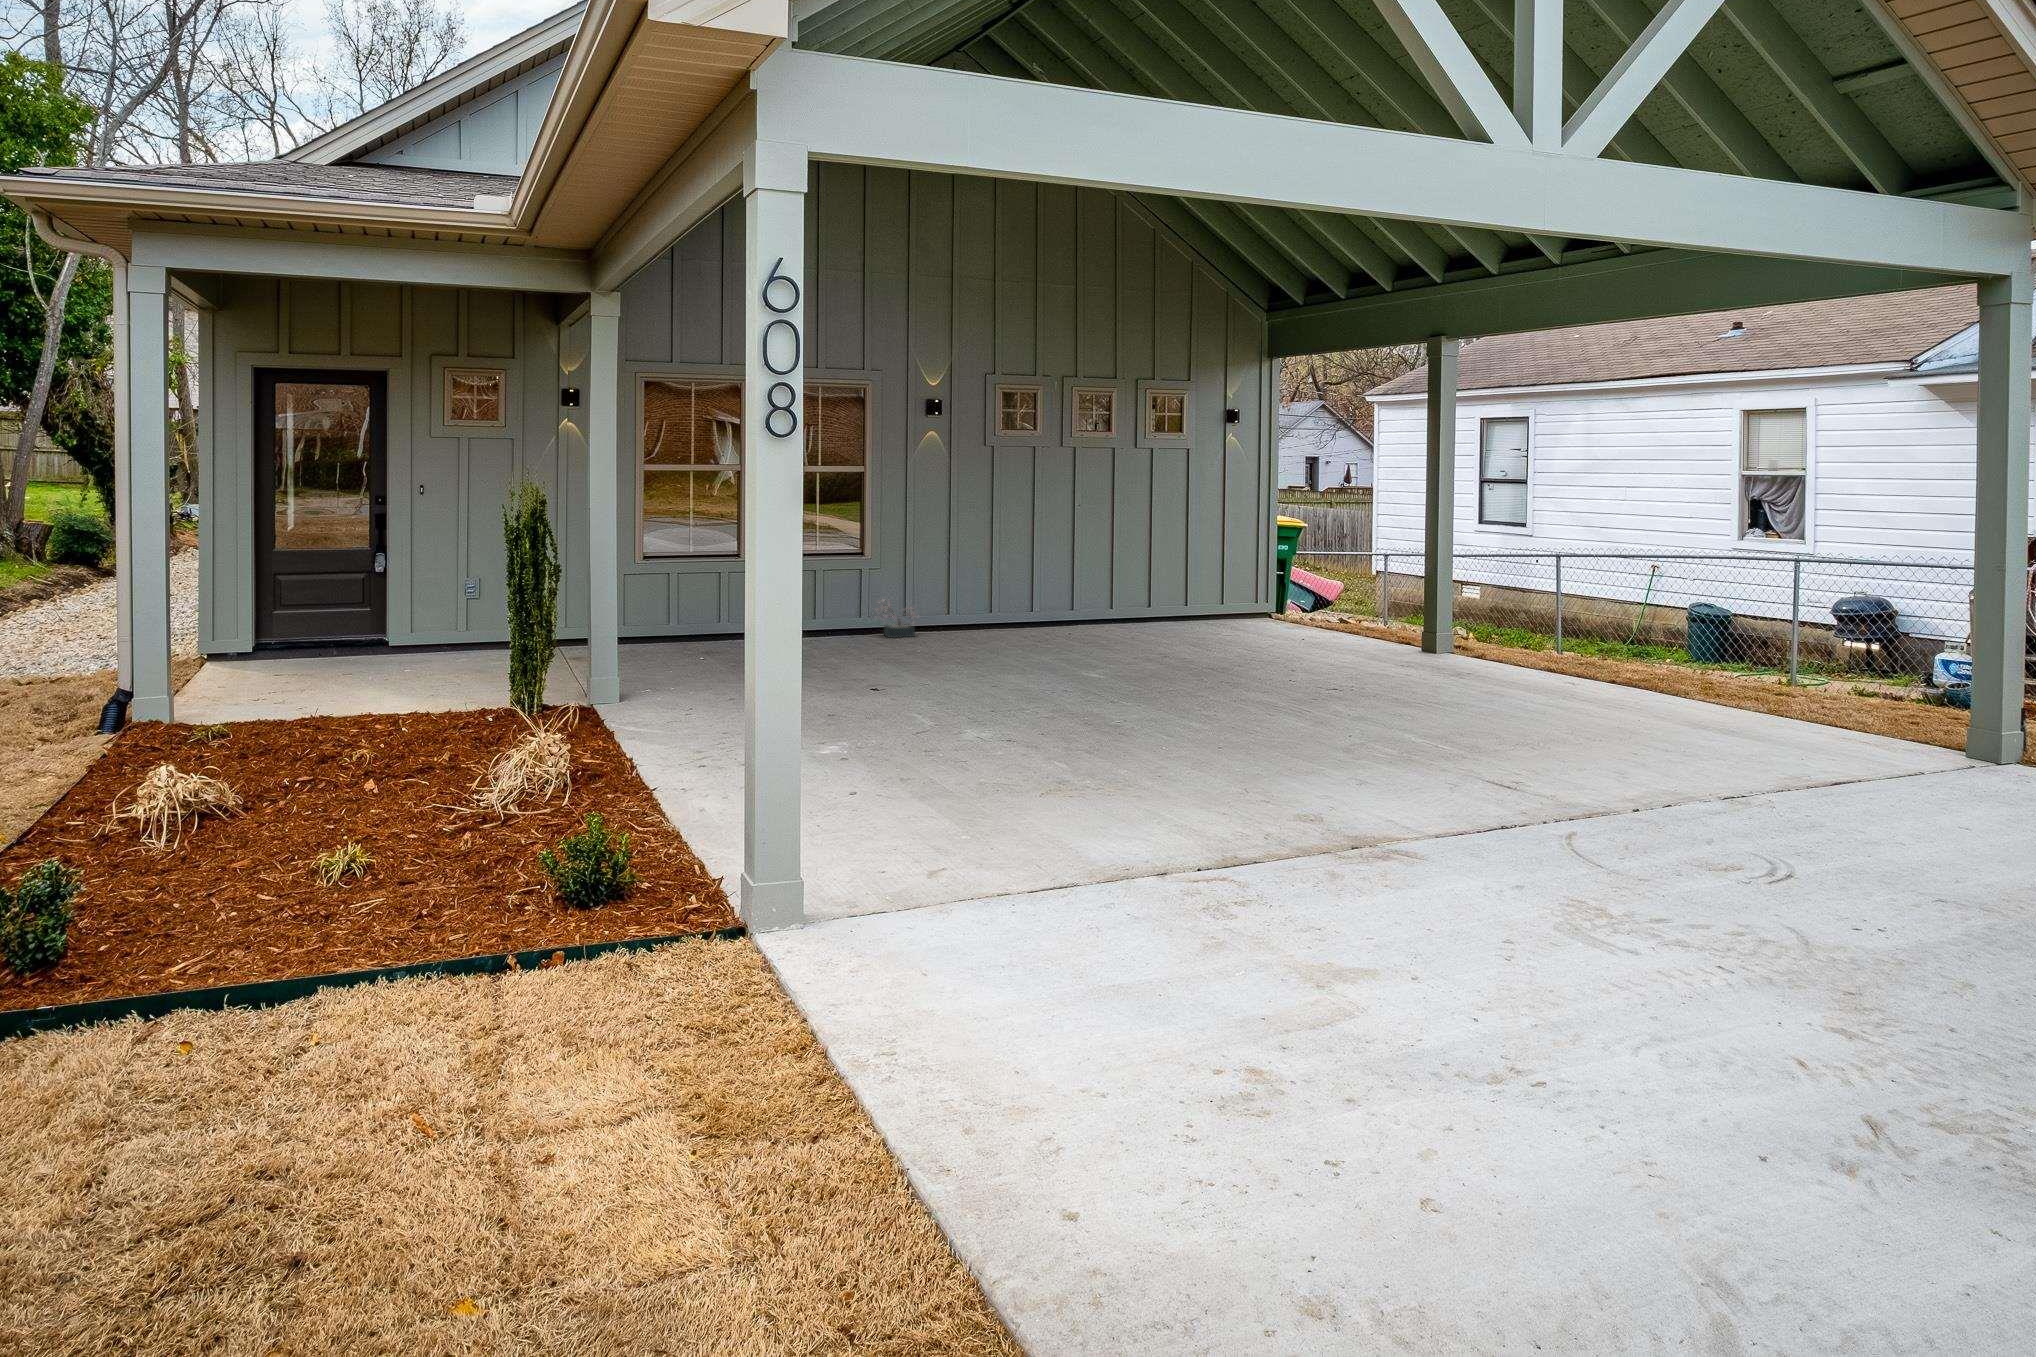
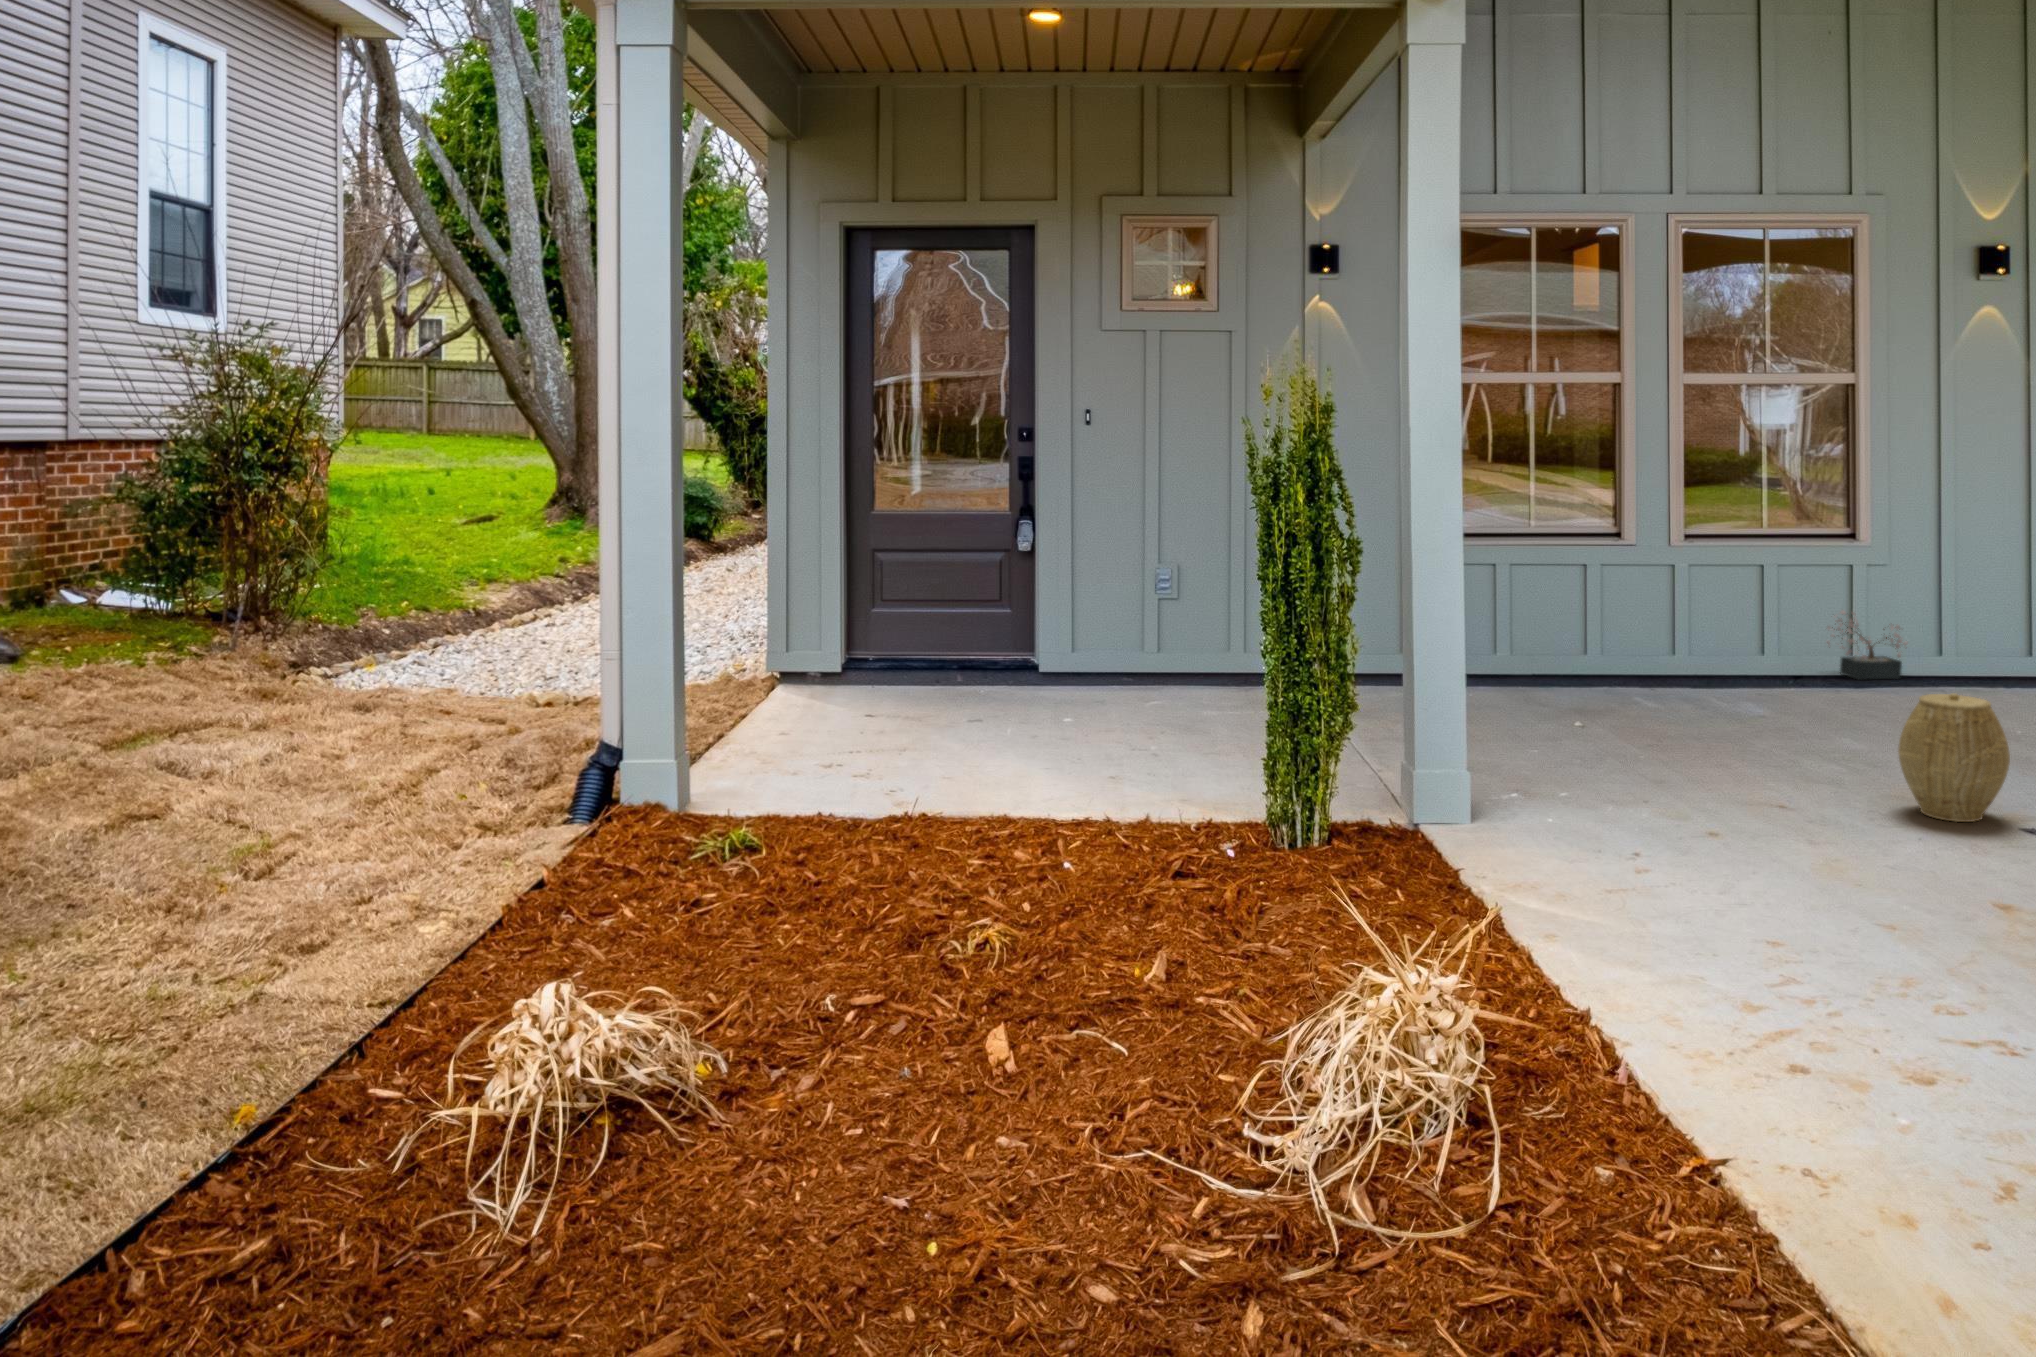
woven basket: none [846,634,894,695] -> present [1898,693,2010,822]

